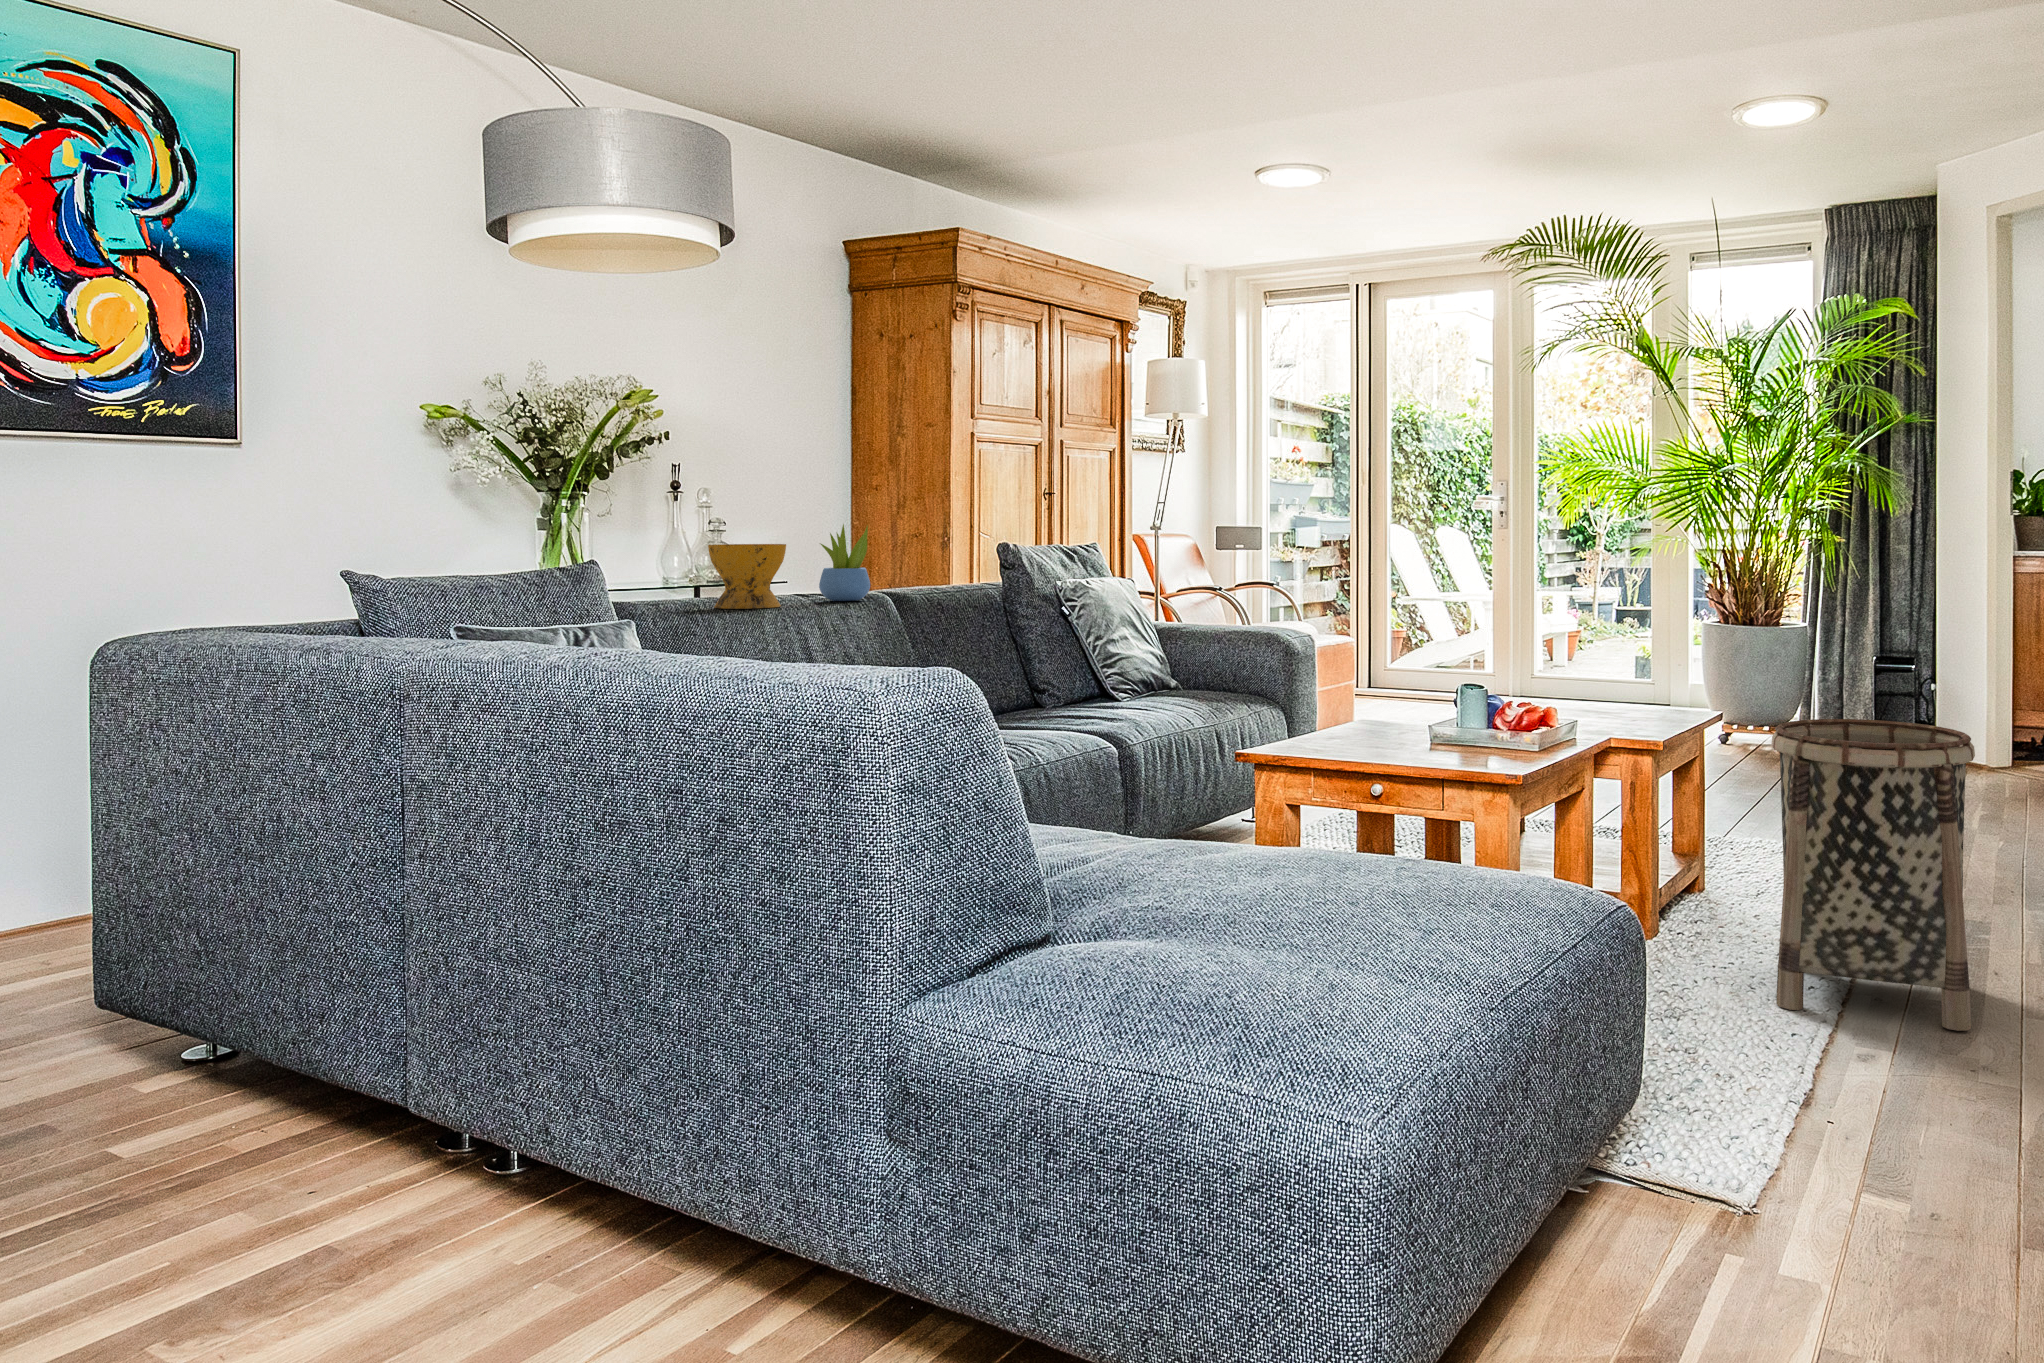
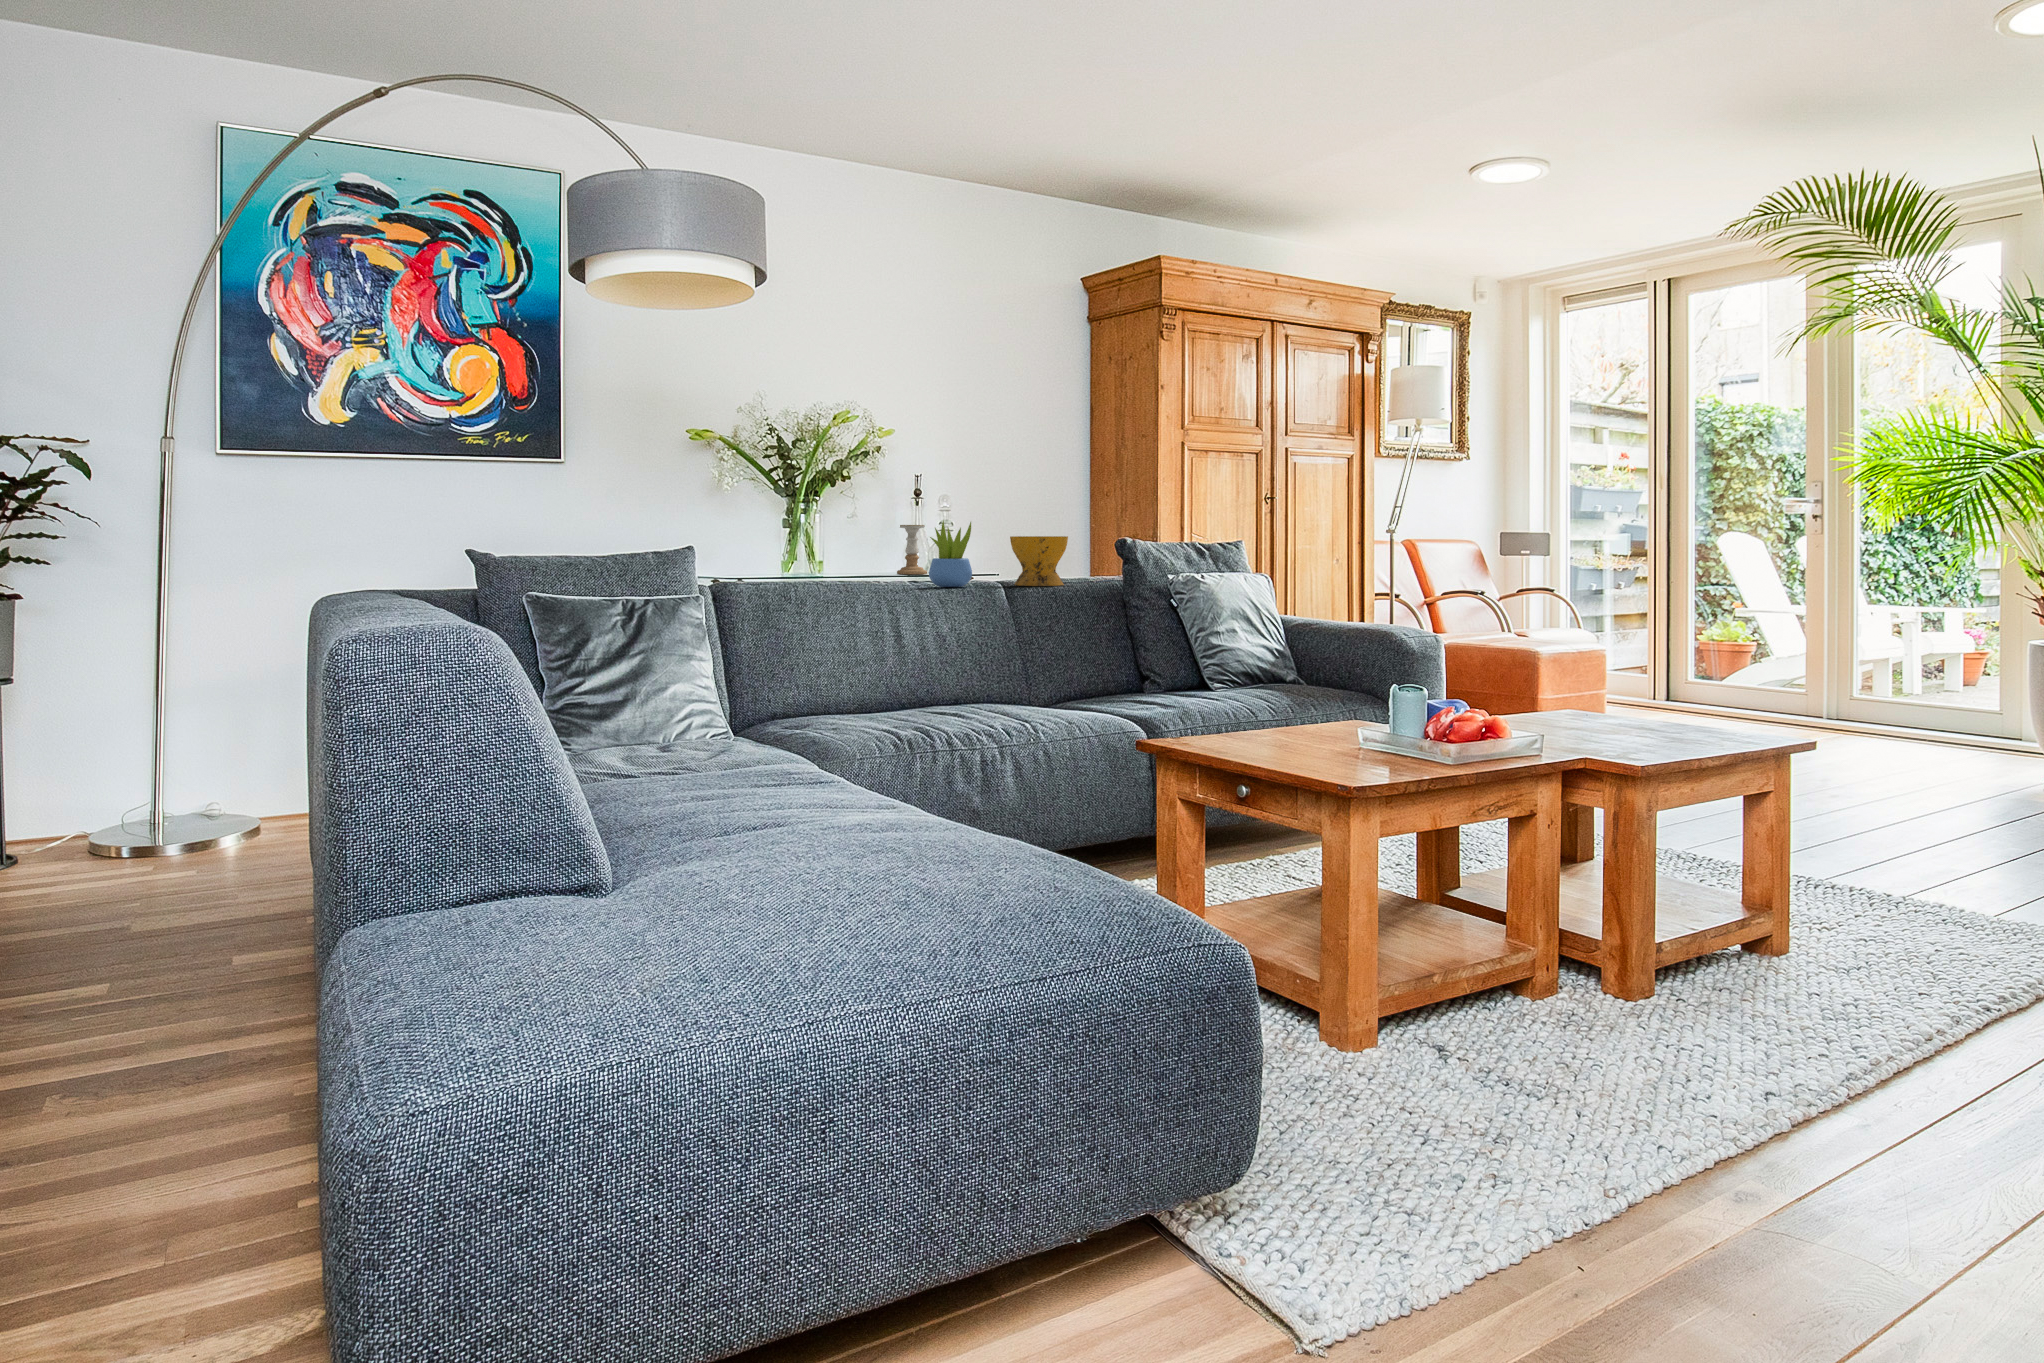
candle holder: none [643,526,682,586] -> present [897,525,927,574]
bowl: present [708,544,786,609] -> present [1010,536,1068,586]
basket: present [1772,719,1975,1031] -> none [1680,753,1987,1176]

